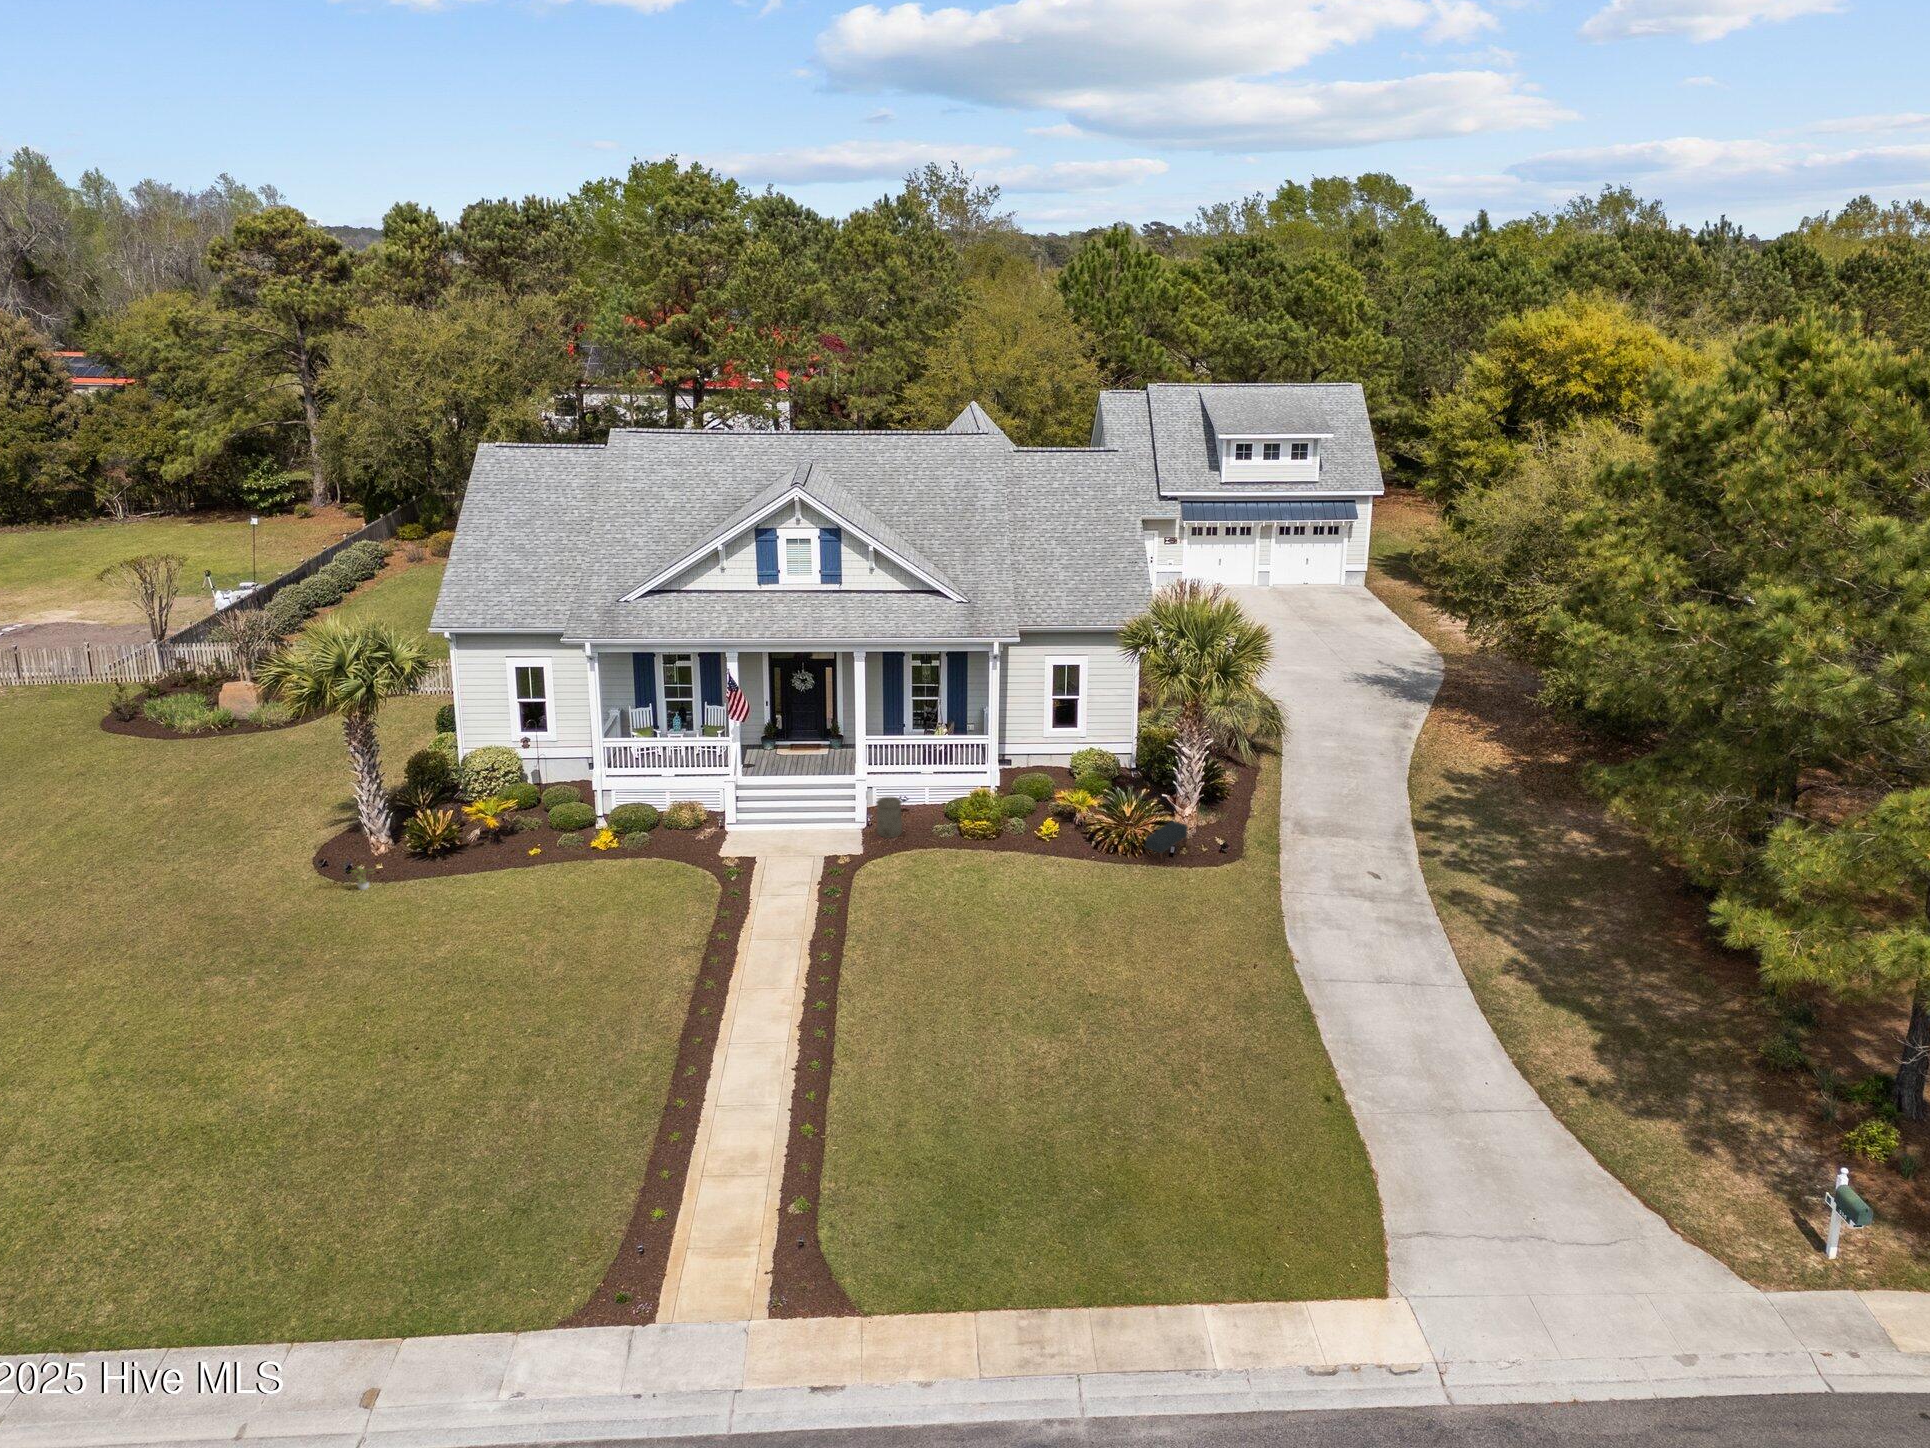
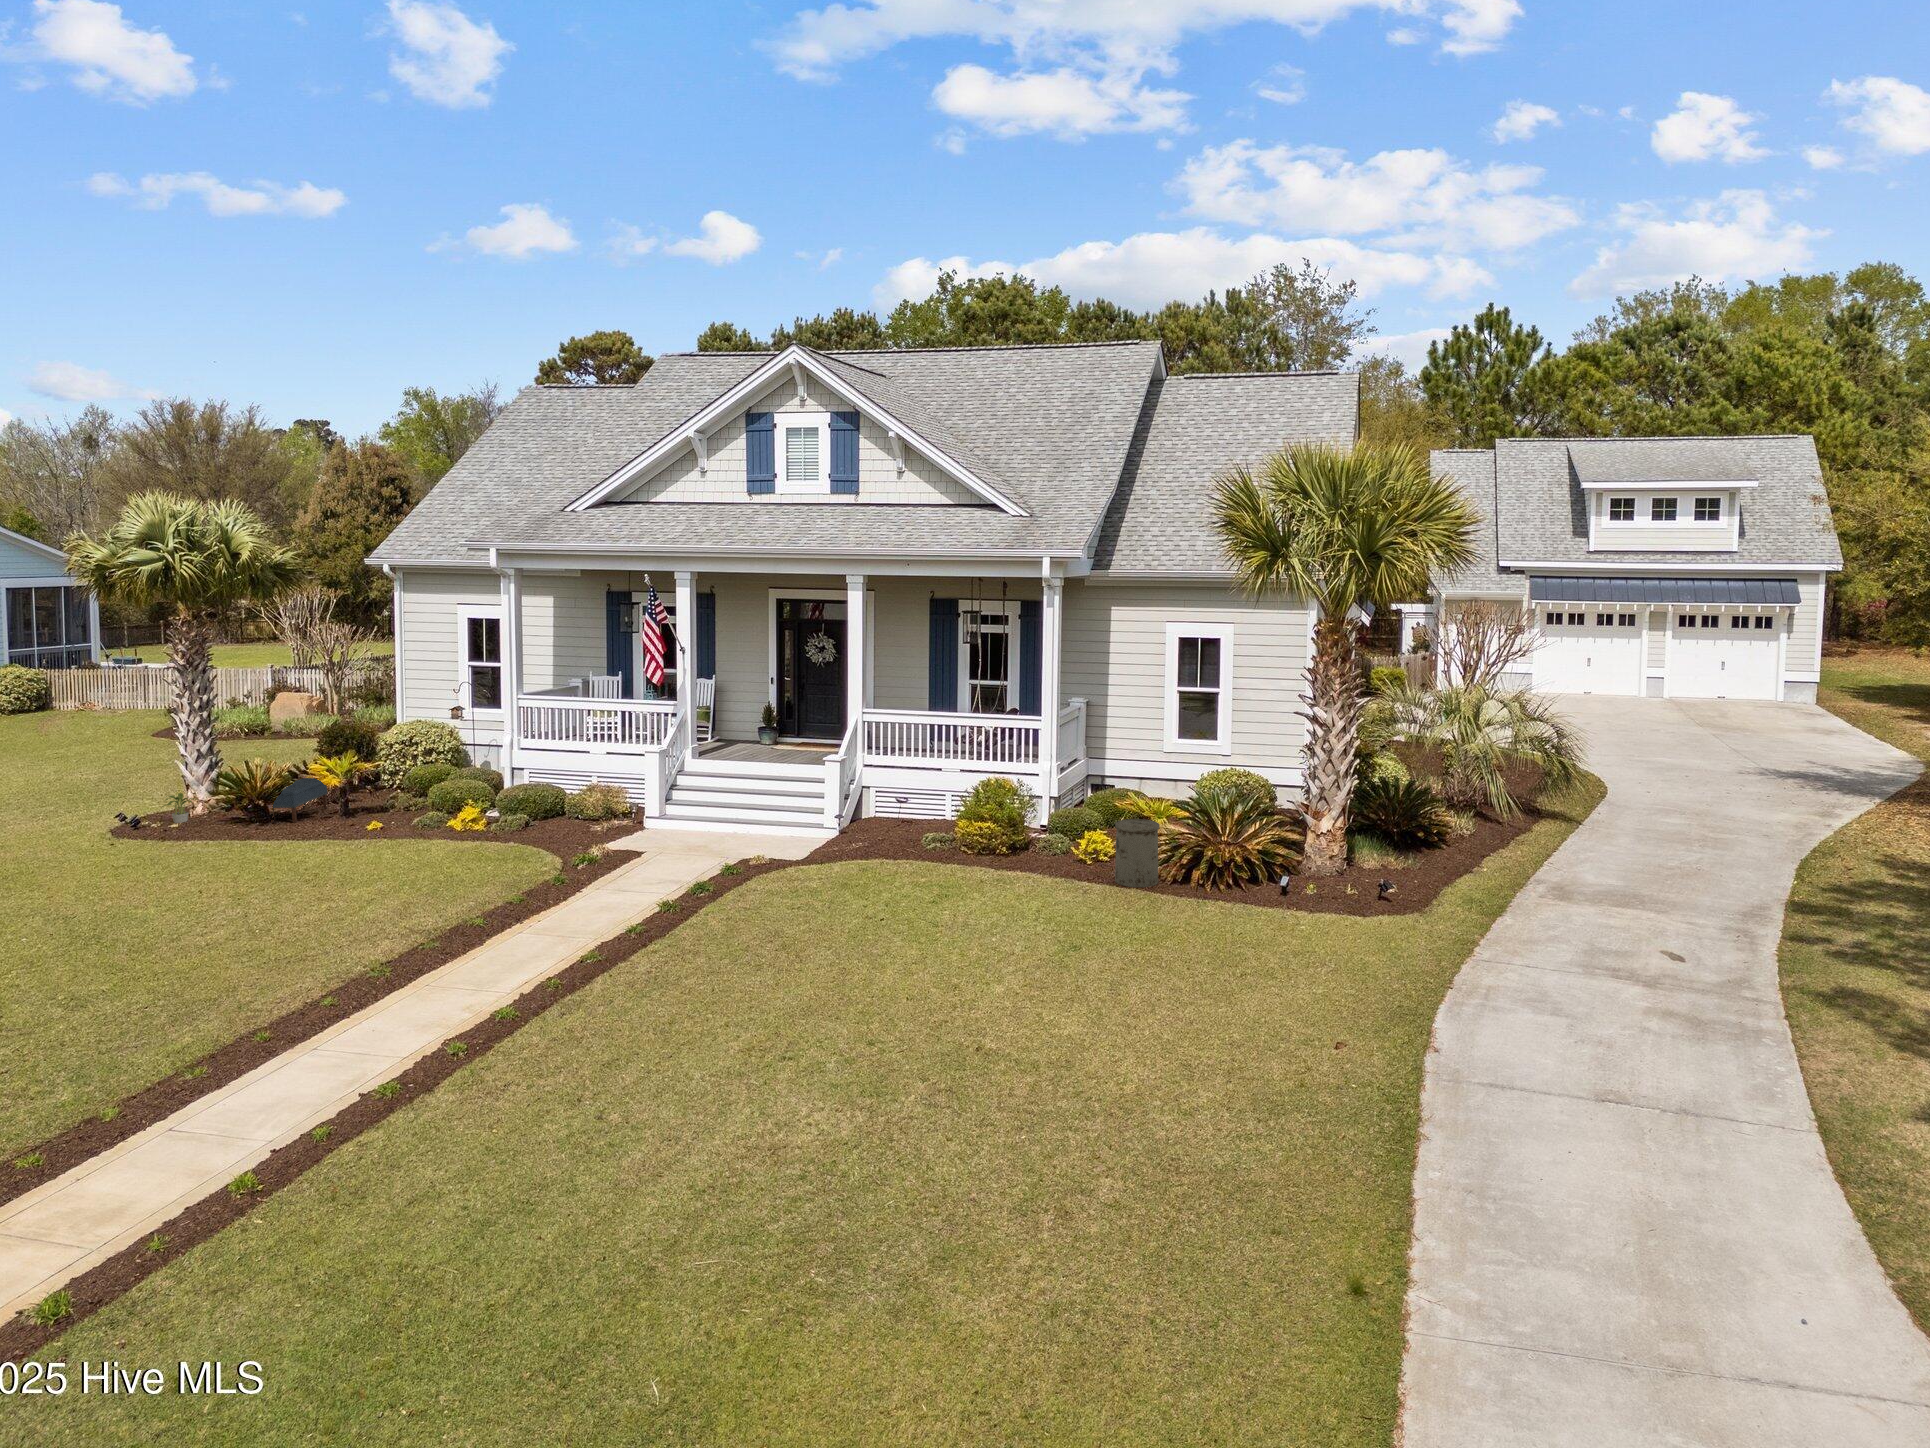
trash can: present [876,797,902,838] -> present [1114,819,1161,887]
bench: present [1145,821,1188,862] -> present [270,778,327,823]

